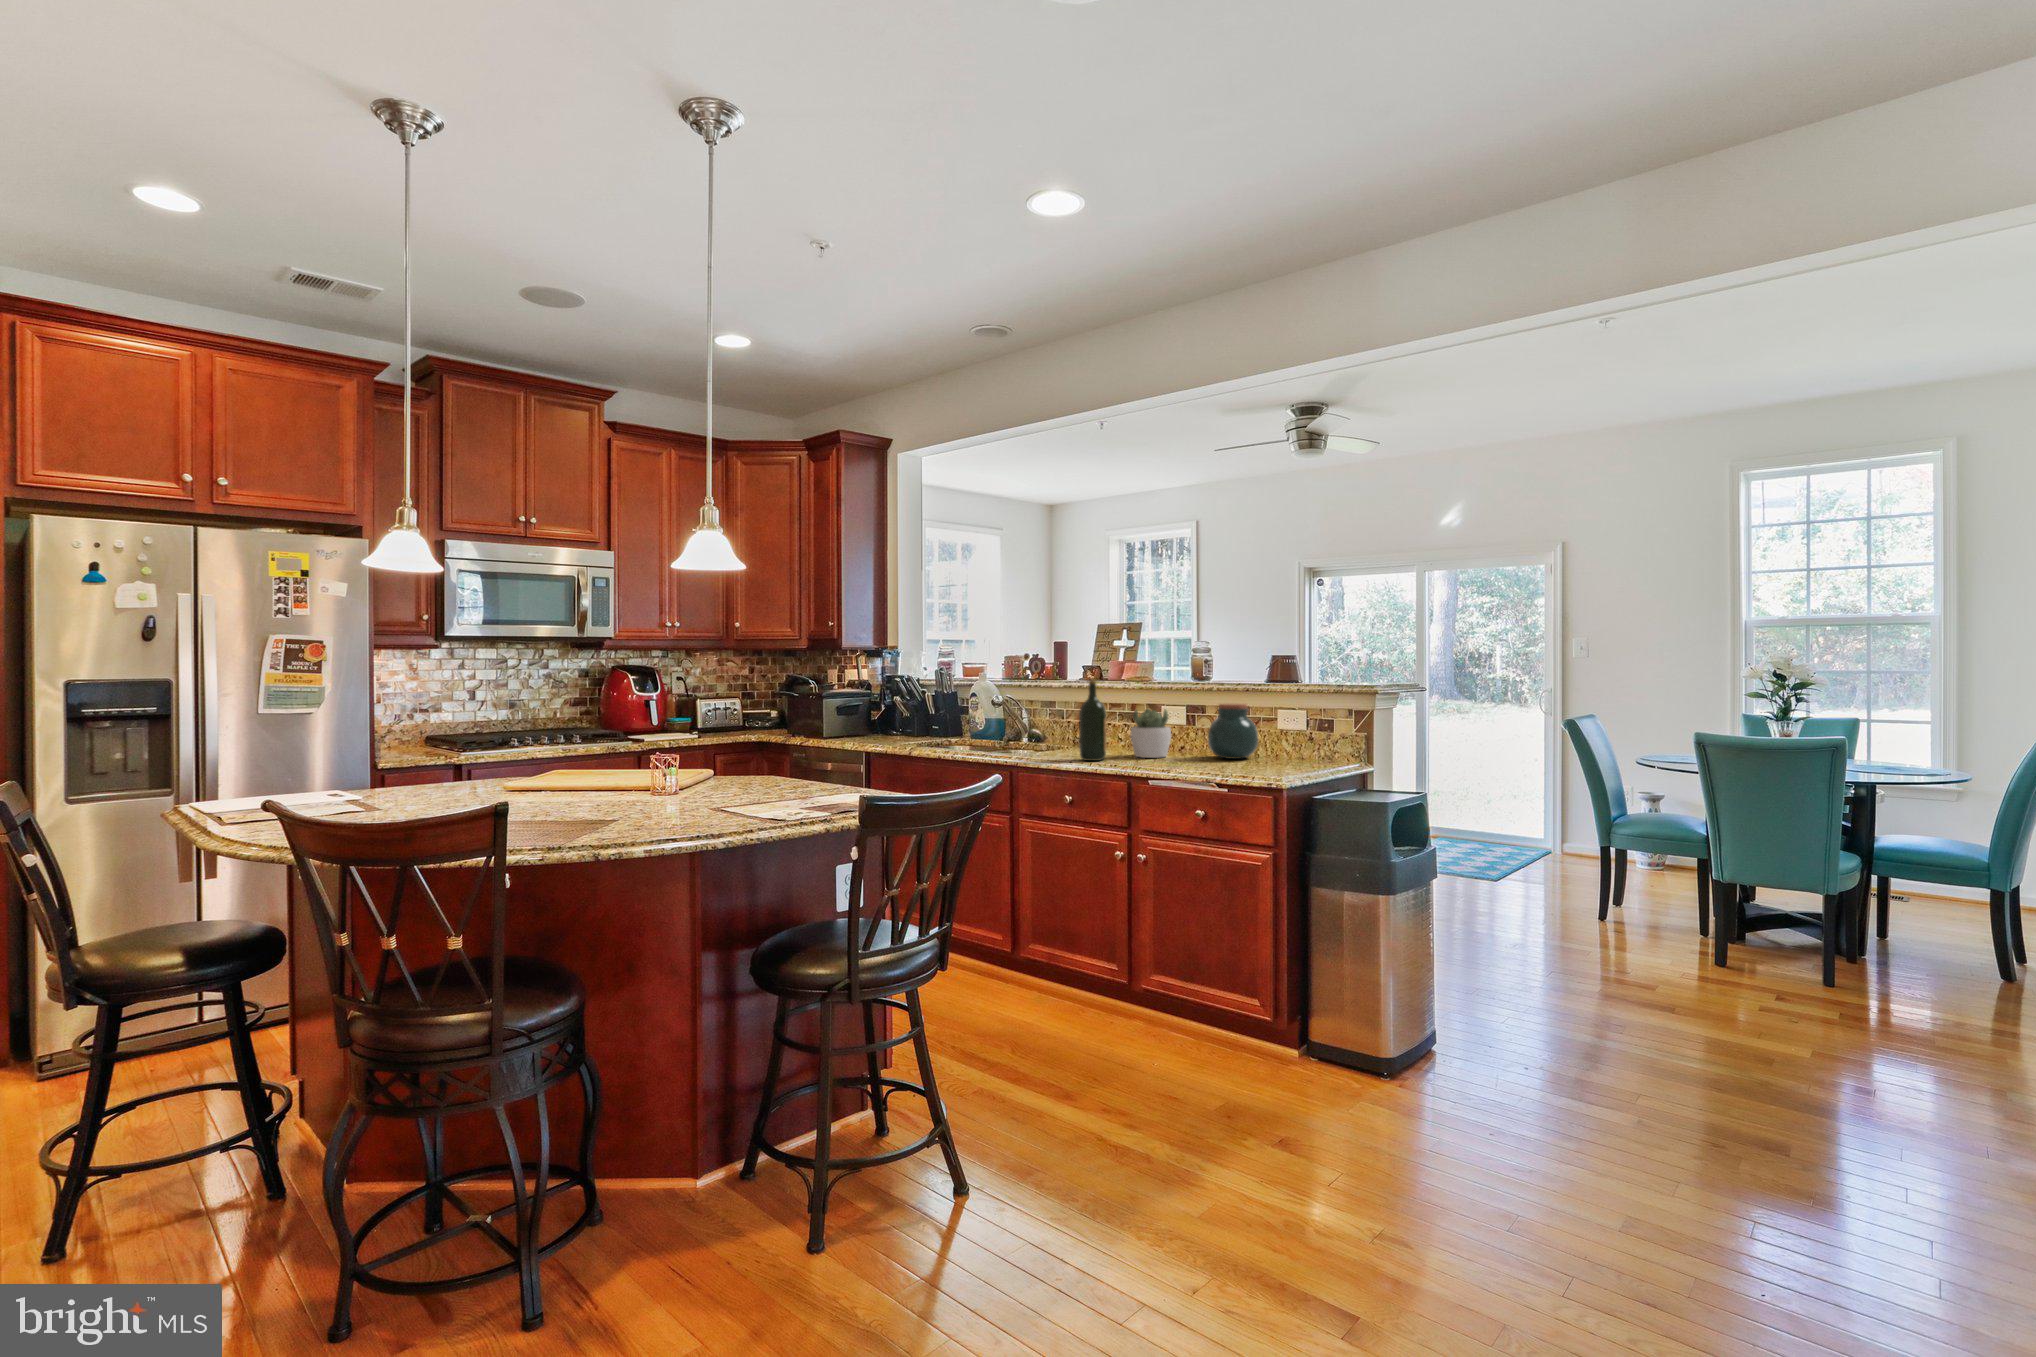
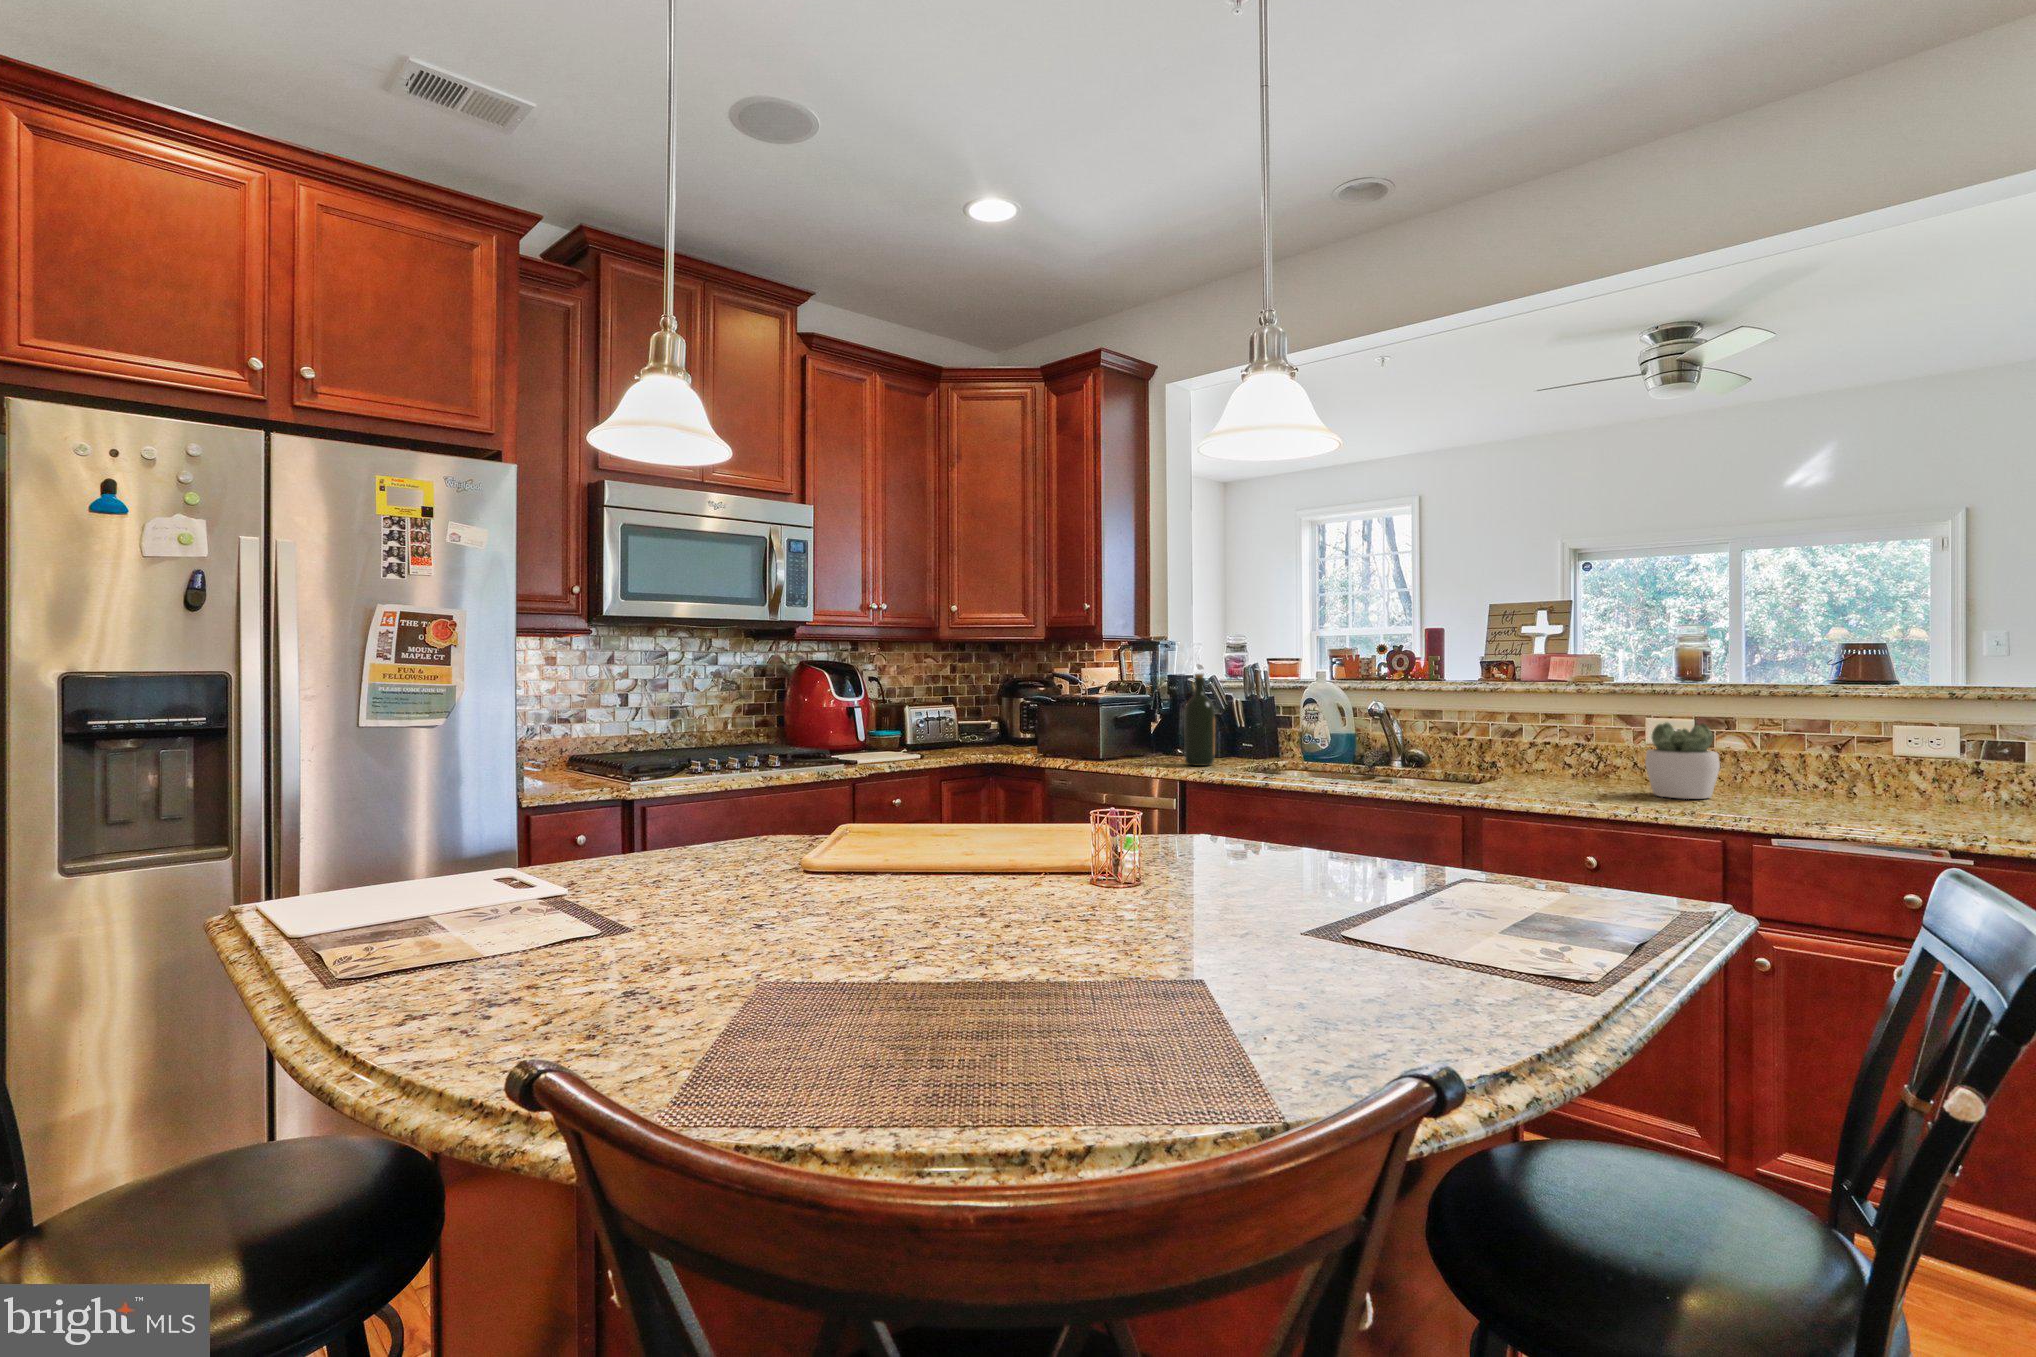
wine bottle: present [1079,680,1107,761] -> present [1184,674,1215,766]
jar: present [1208,704,1258,759] -> none [1787,715,1886,803]

